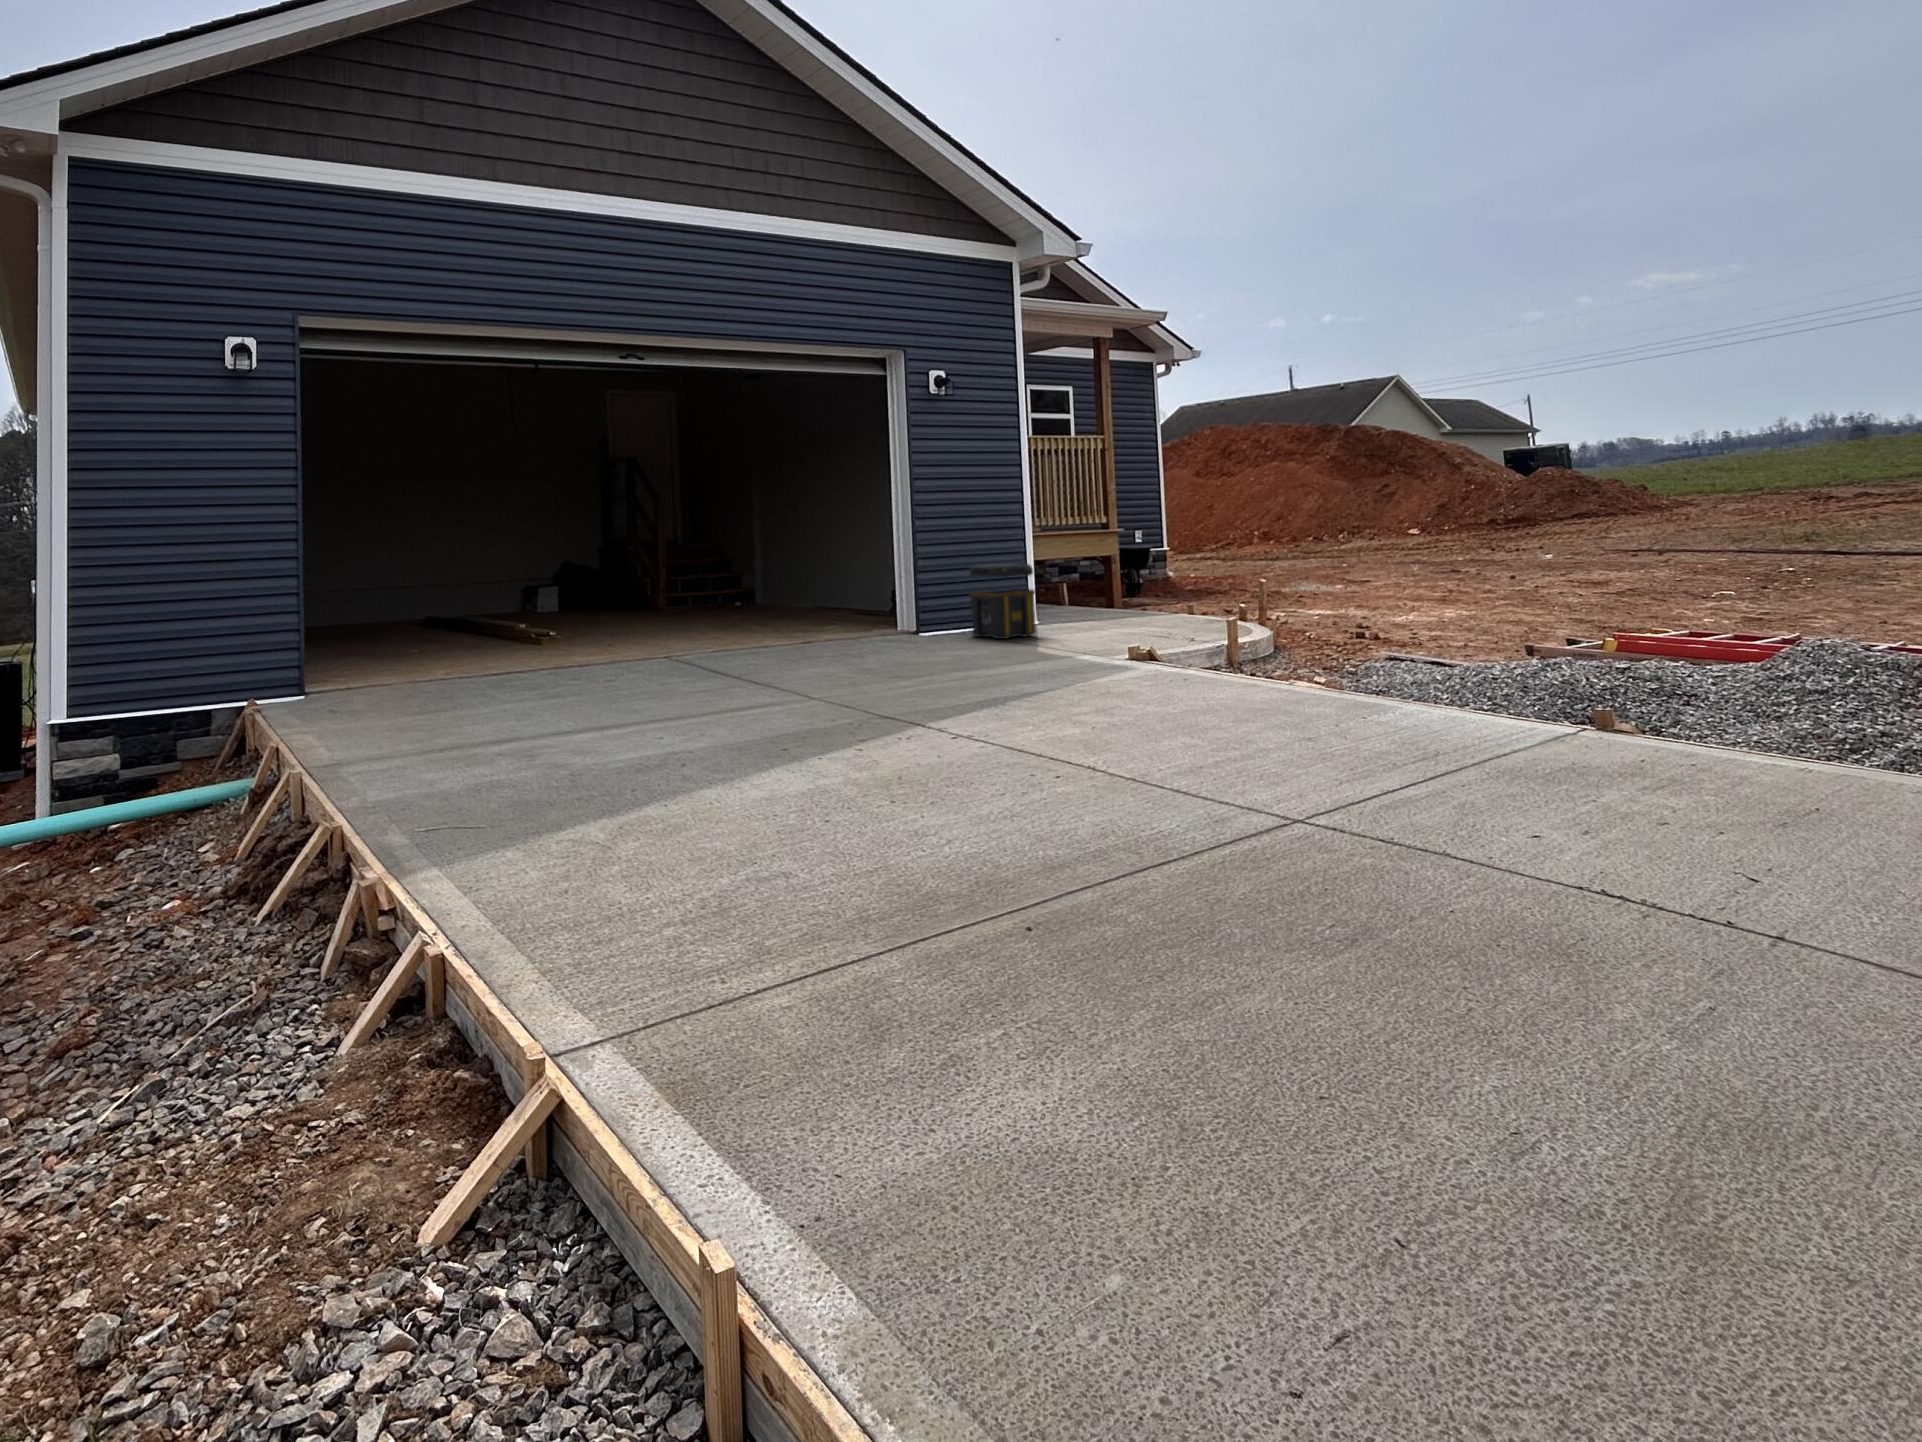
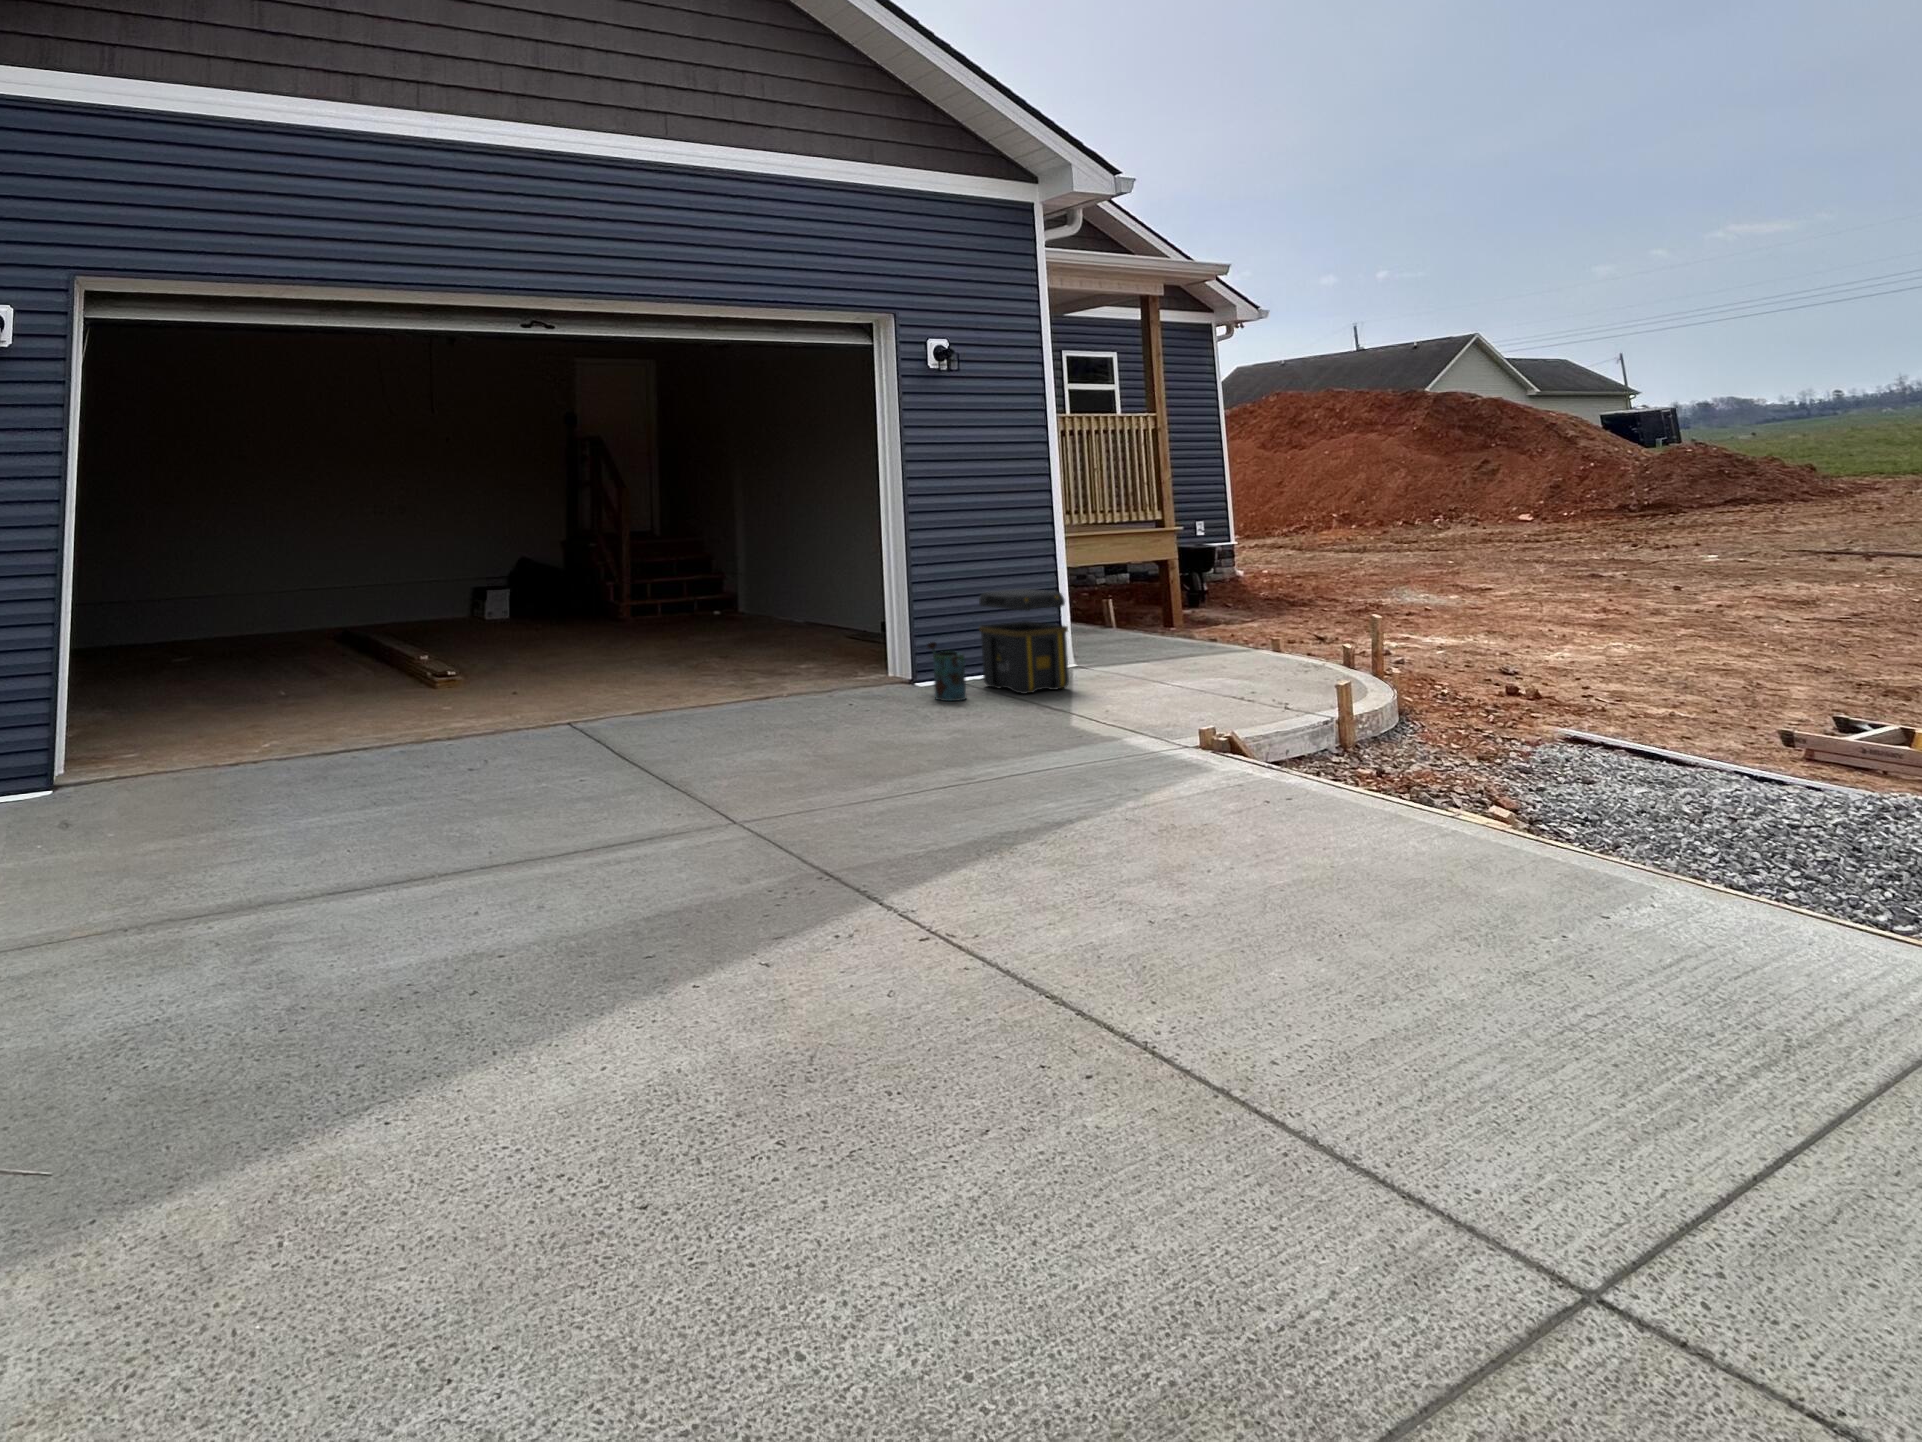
watering can: none [929,602,960,644] -> present [927,642,966,701]

